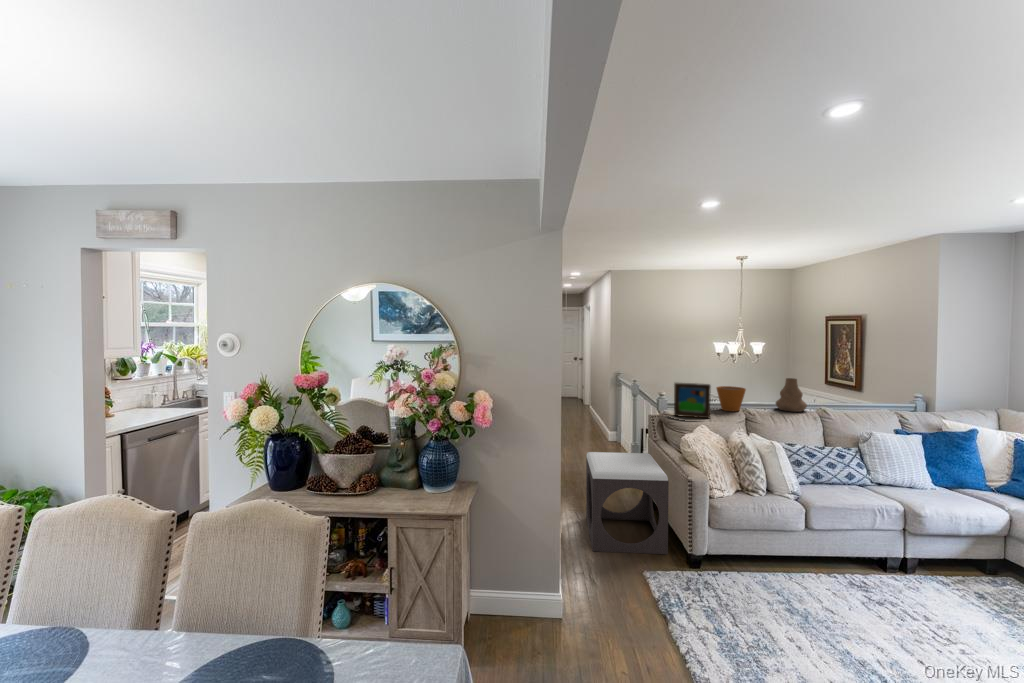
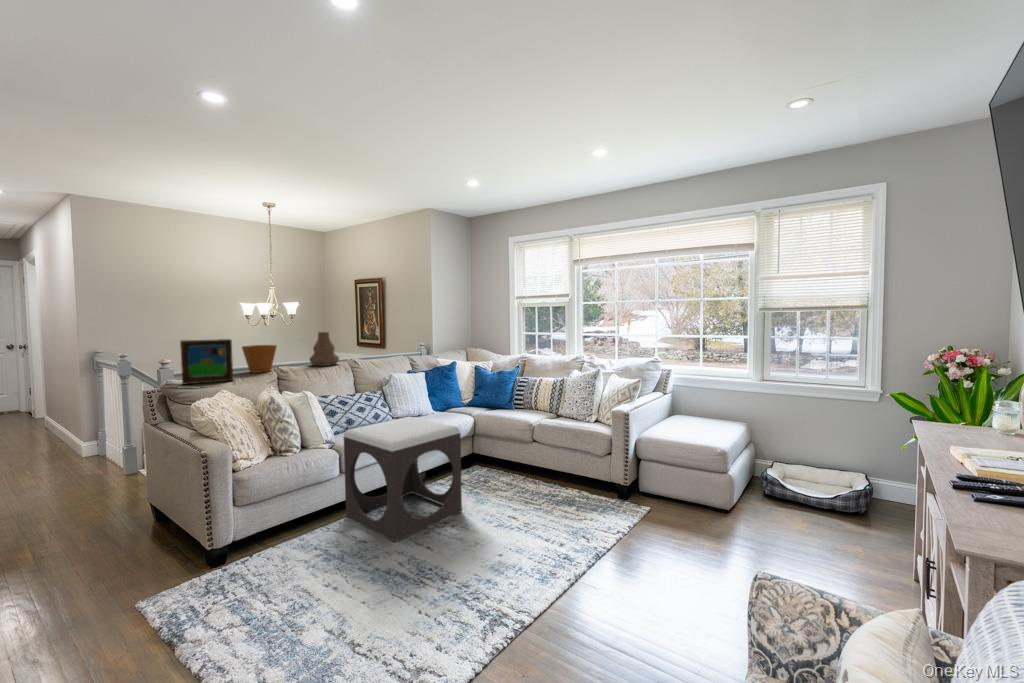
footstool: present [586,452,669,554] -> present [343,417,462,542]

